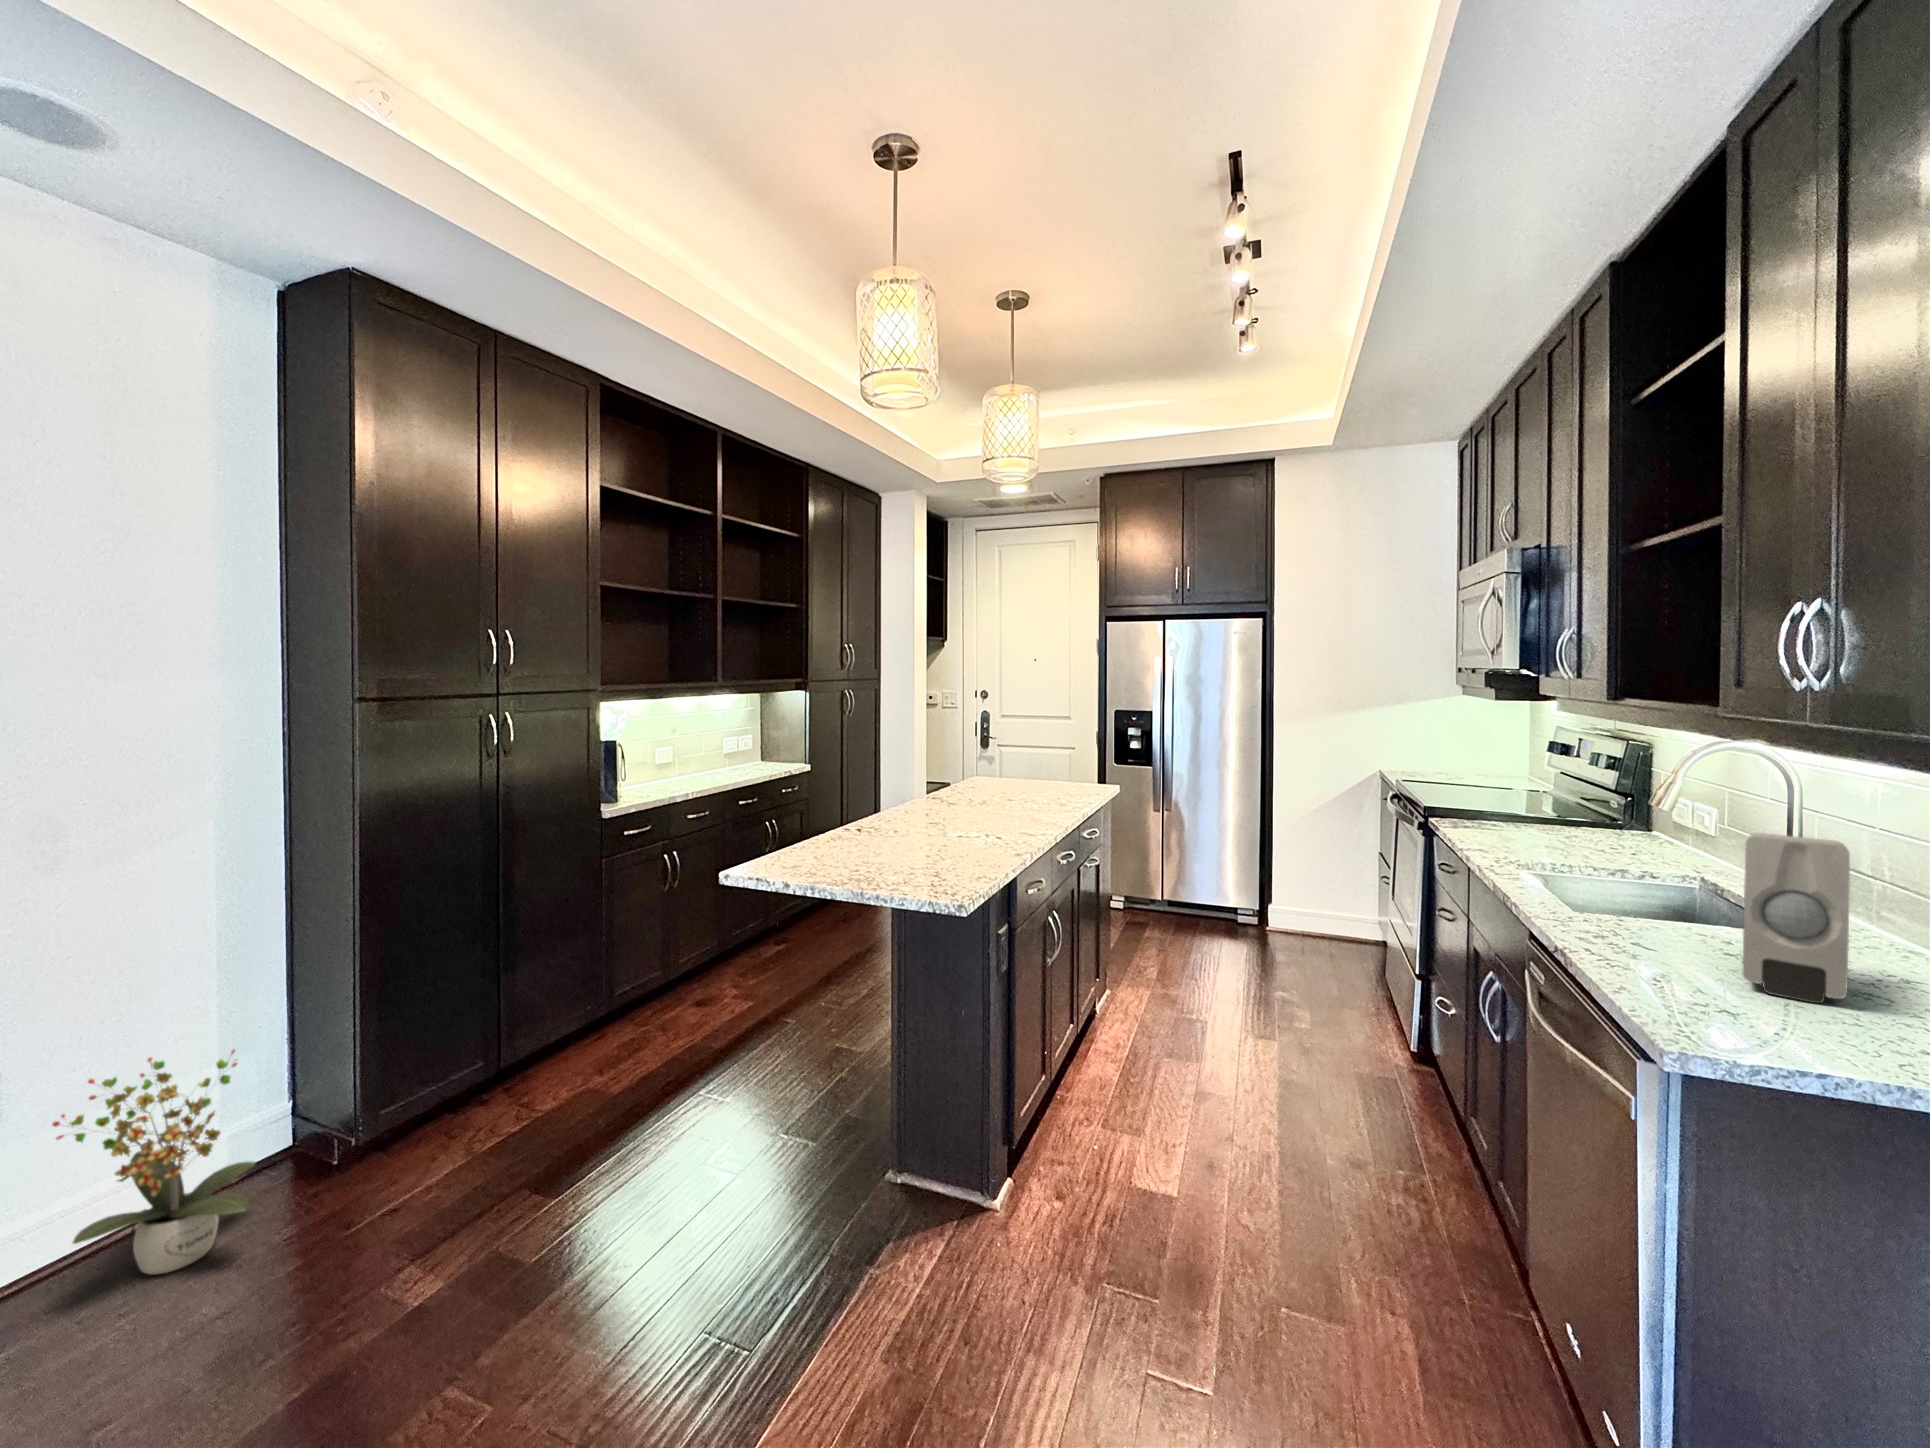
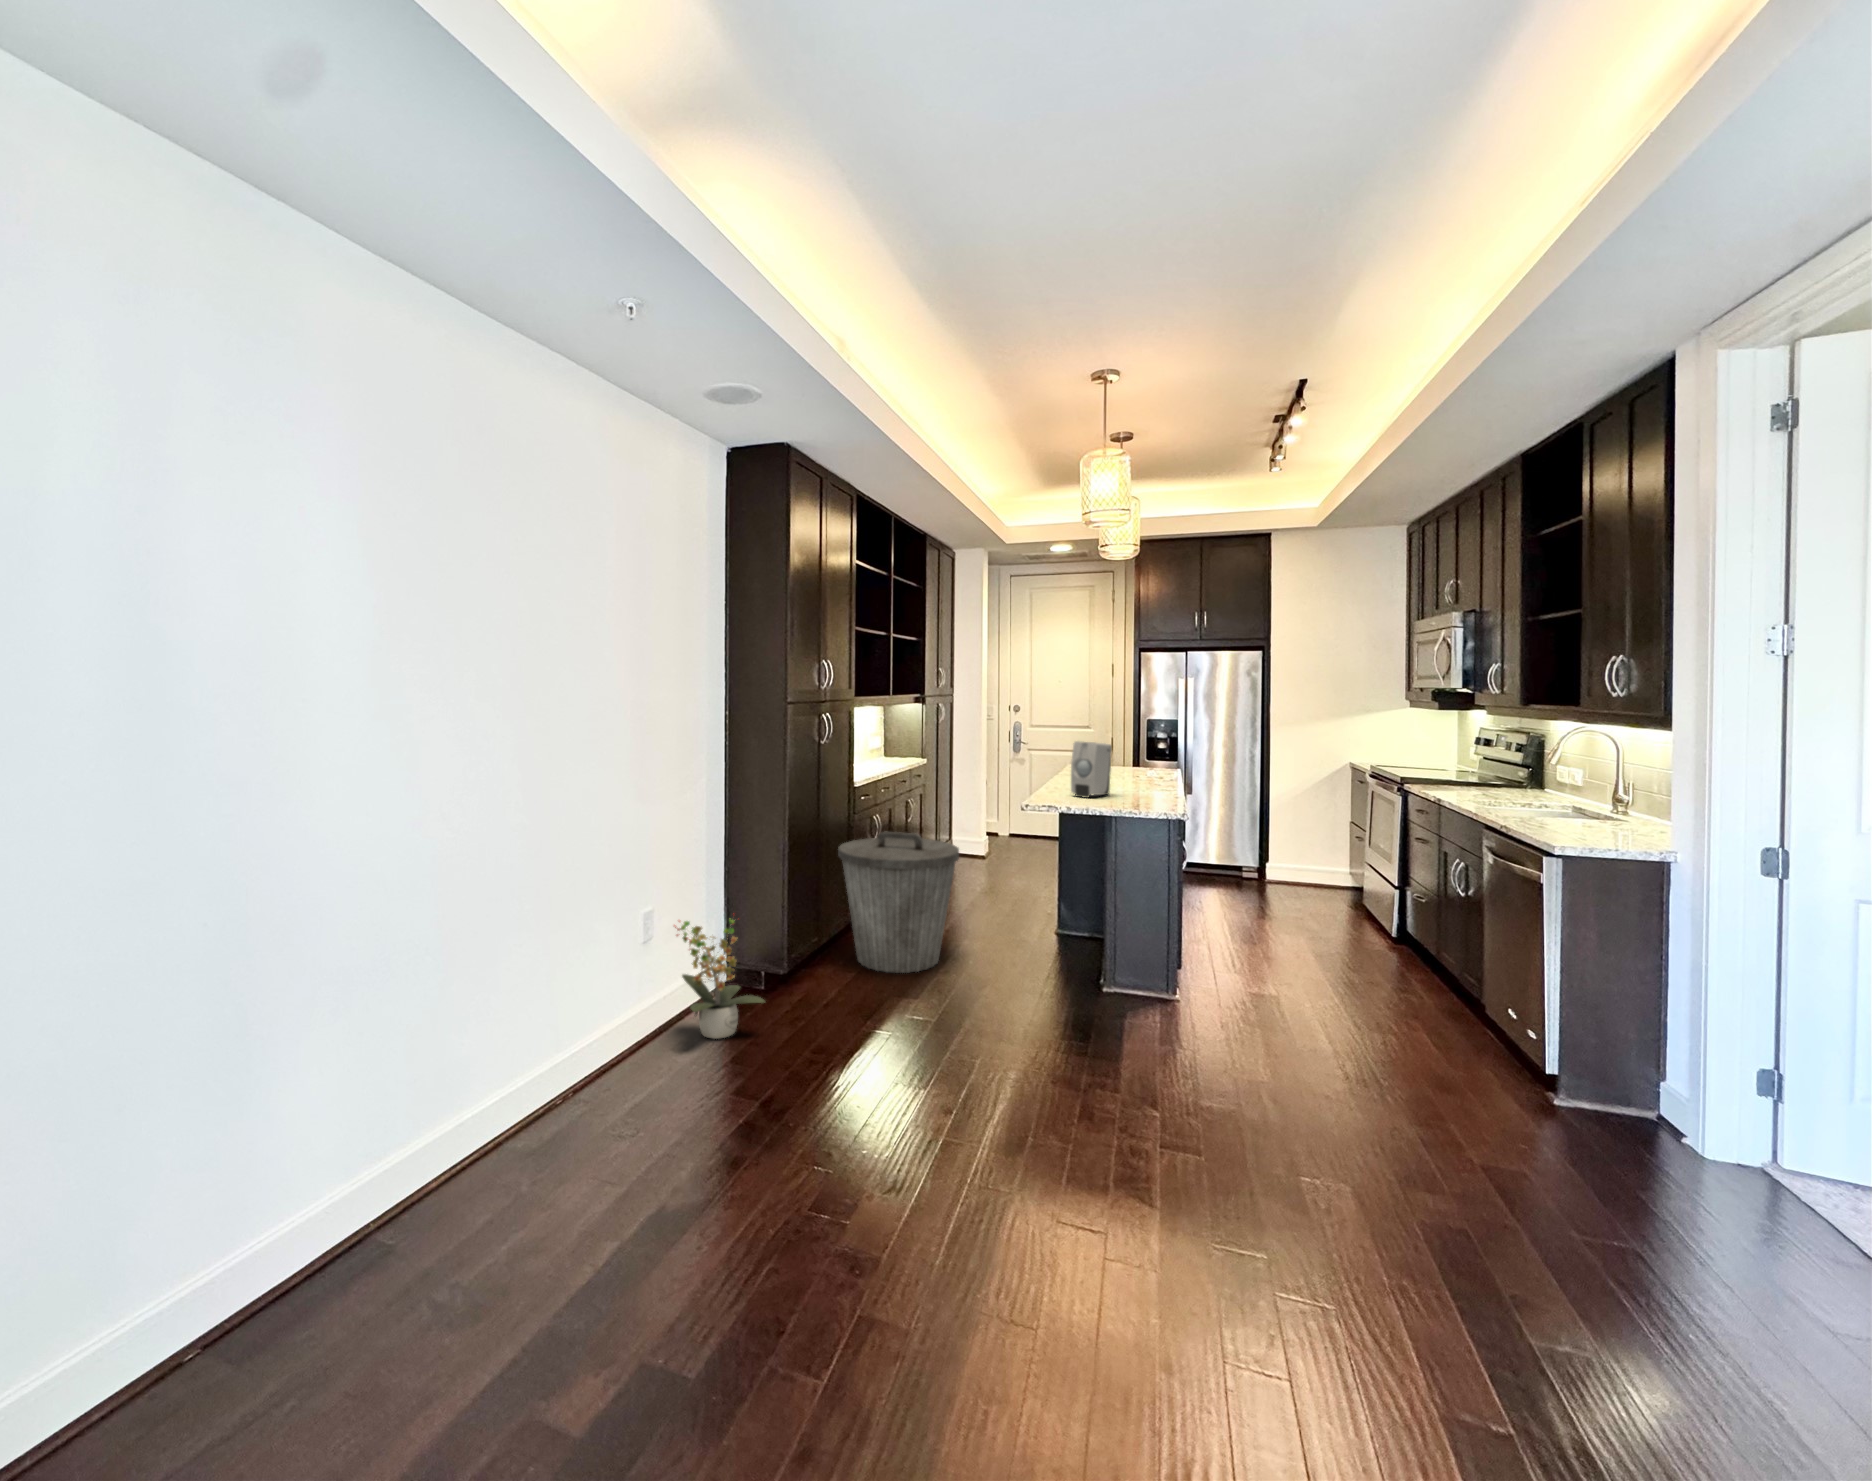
soap dispenser: present [1743,833,1850,1003] -> present [1071,741,1112,798]
trash can: none [537,887,726,1109] -> present [838,832,959,973]

